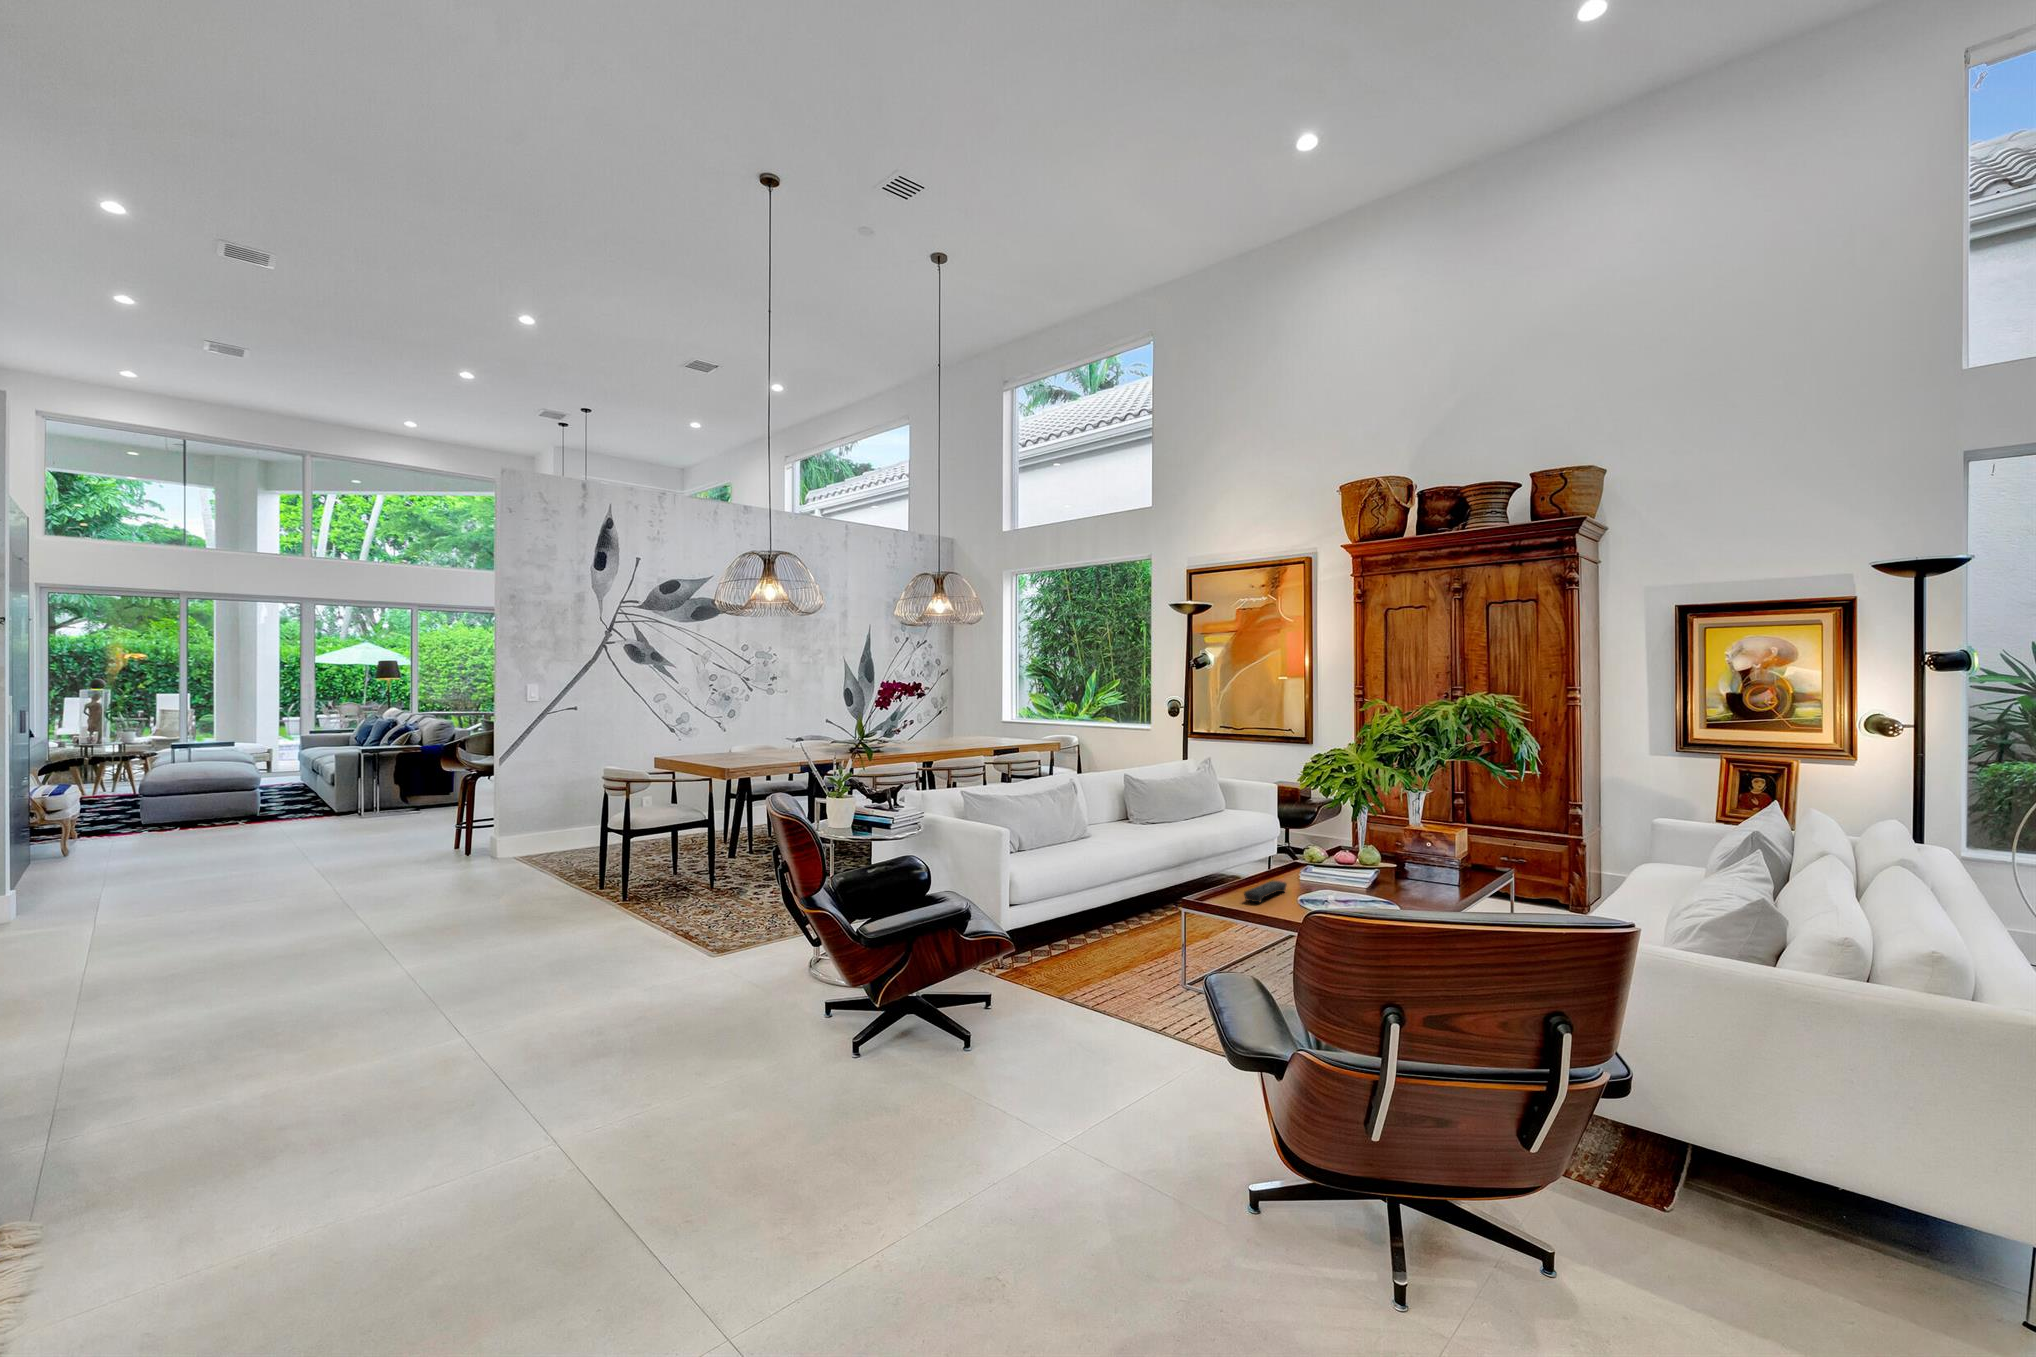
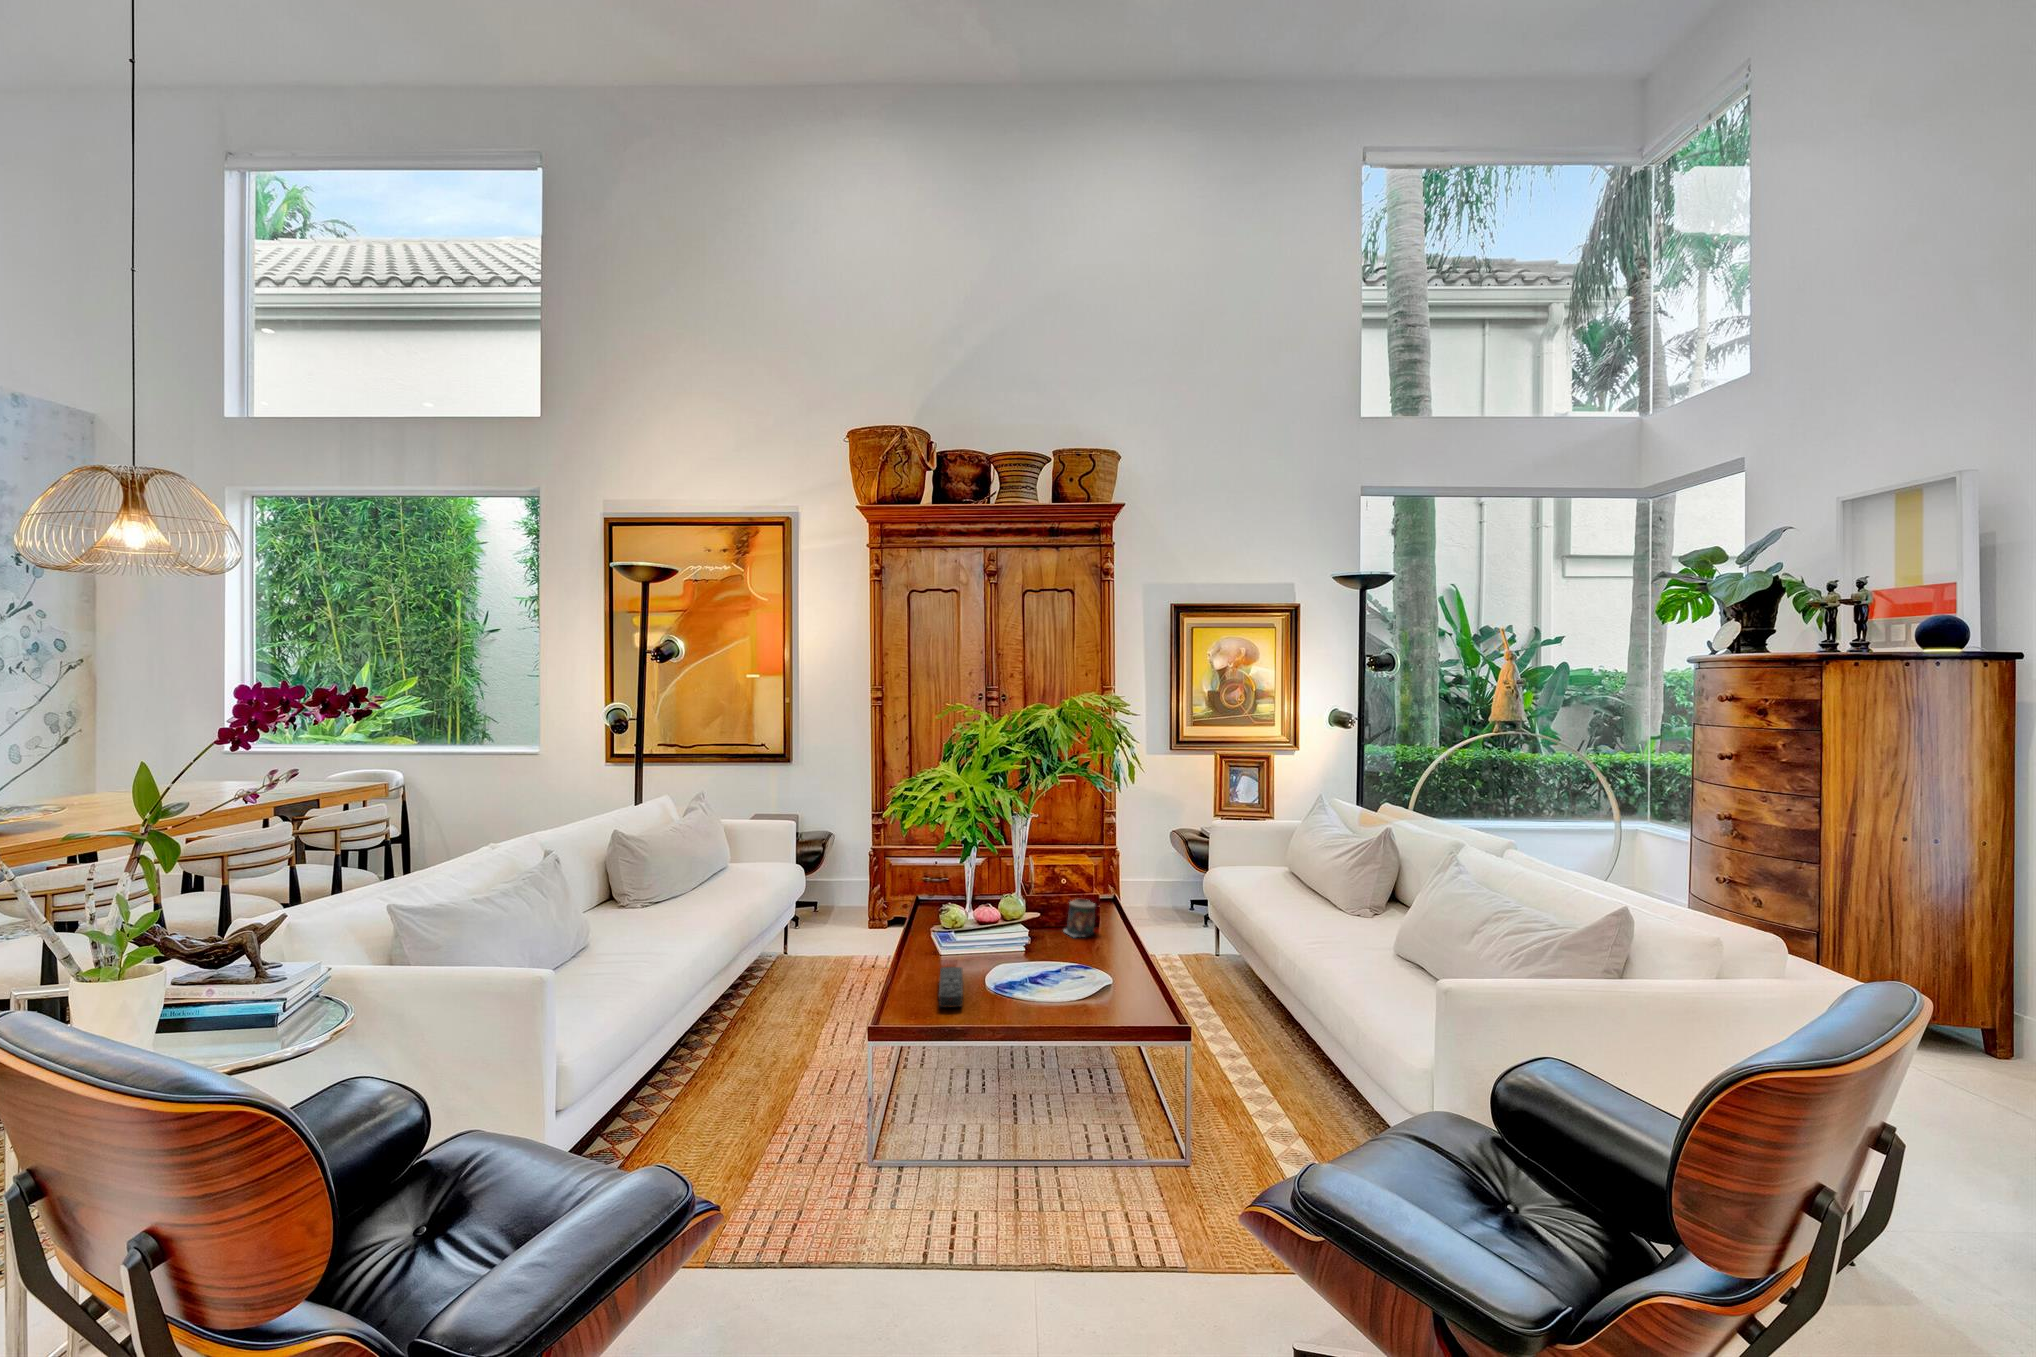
candle: none [1411,856,1438,886] -> present [1064,899,1095,937]

